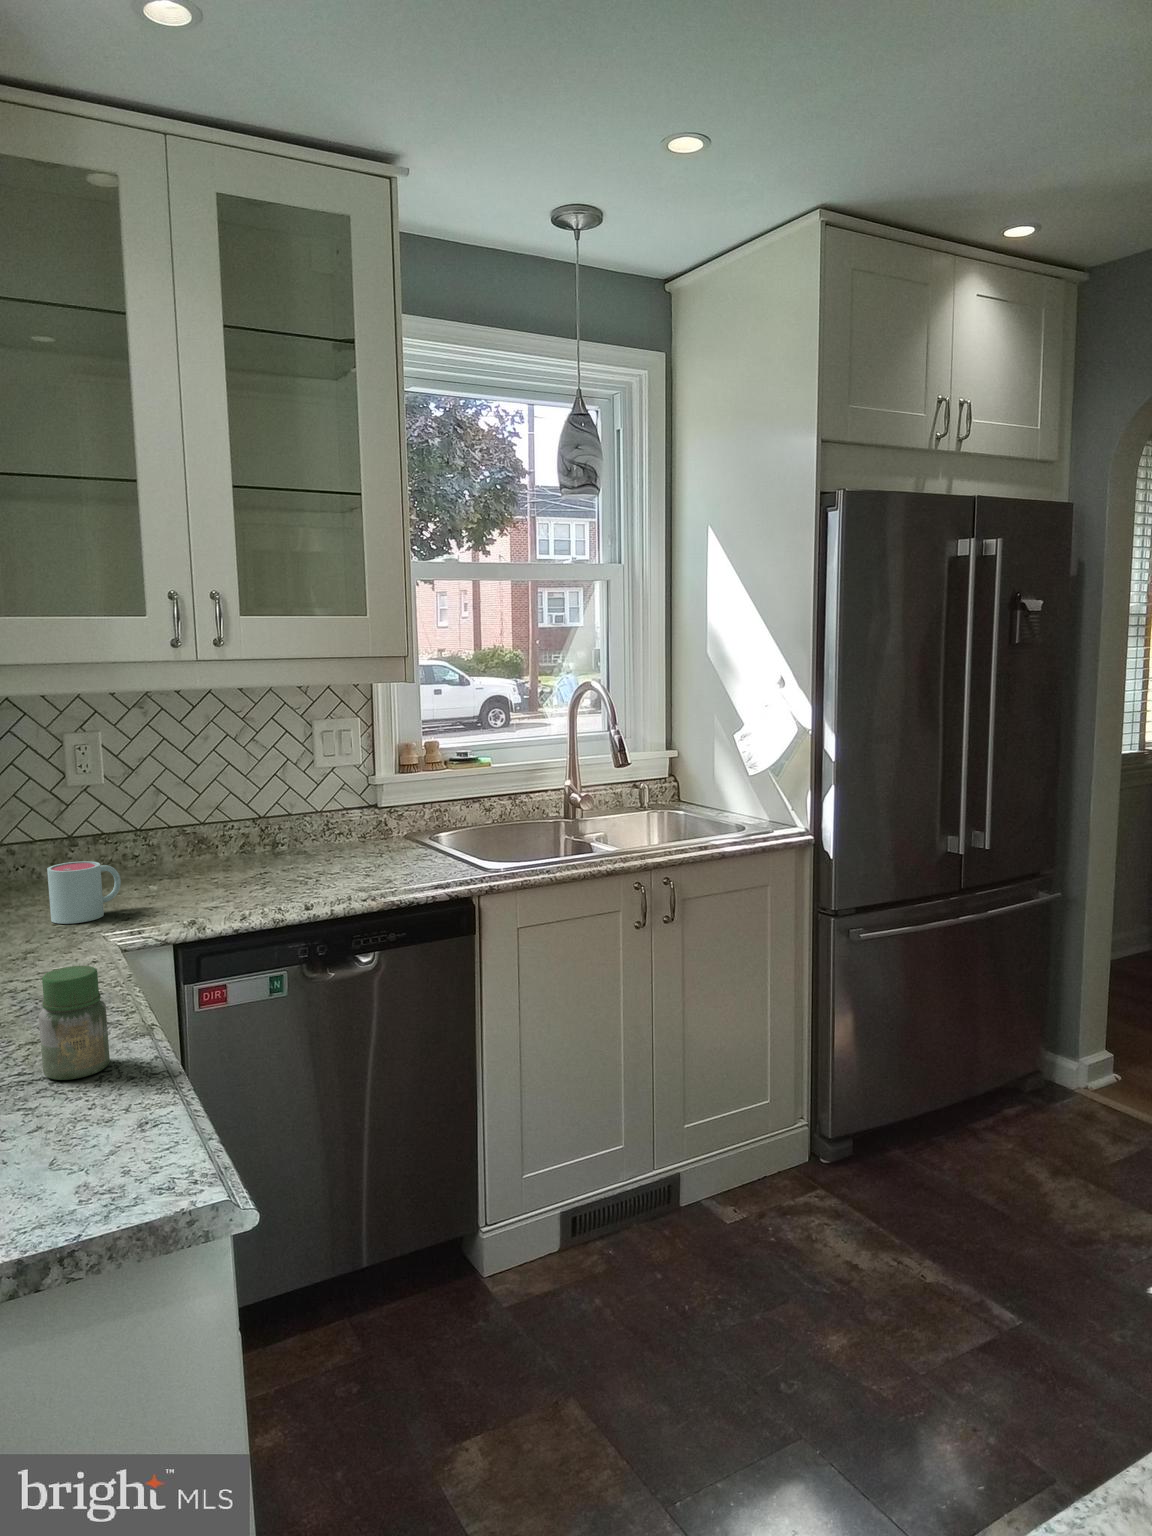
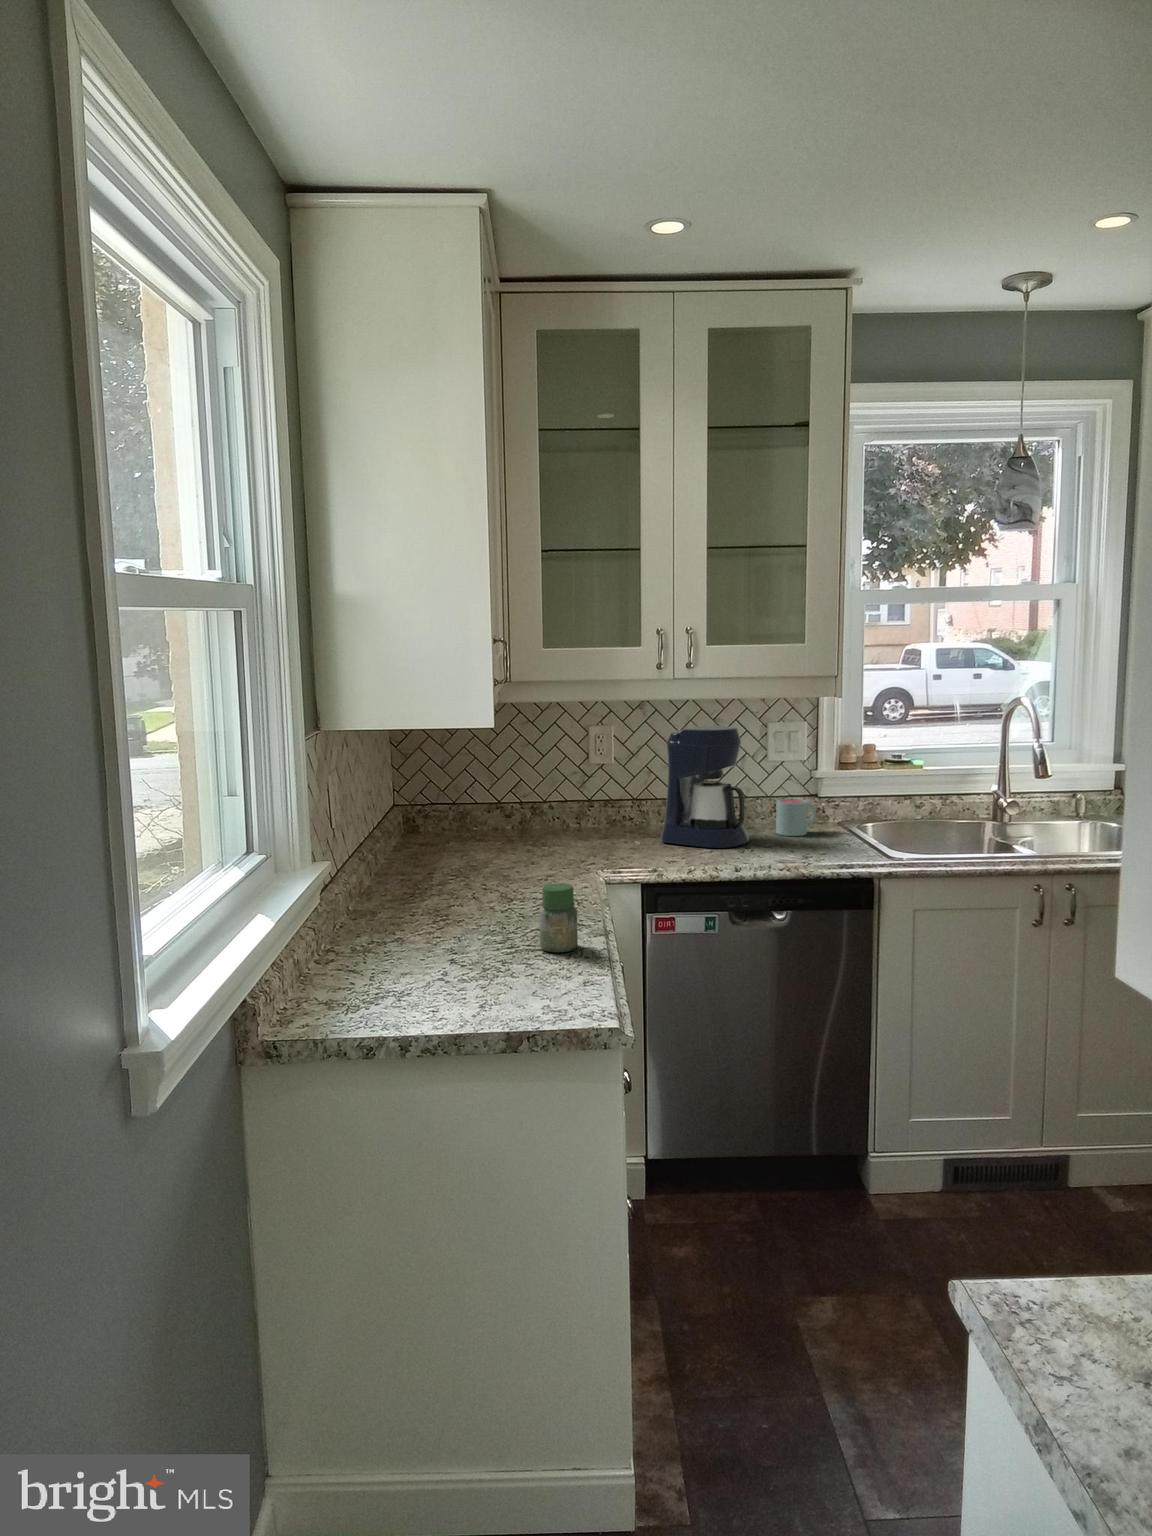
coffee maker: none [186,724,306,883] -> present [661,725,749,848]
mug: present [47,861,121,924] -> present [776,799,816,836]

